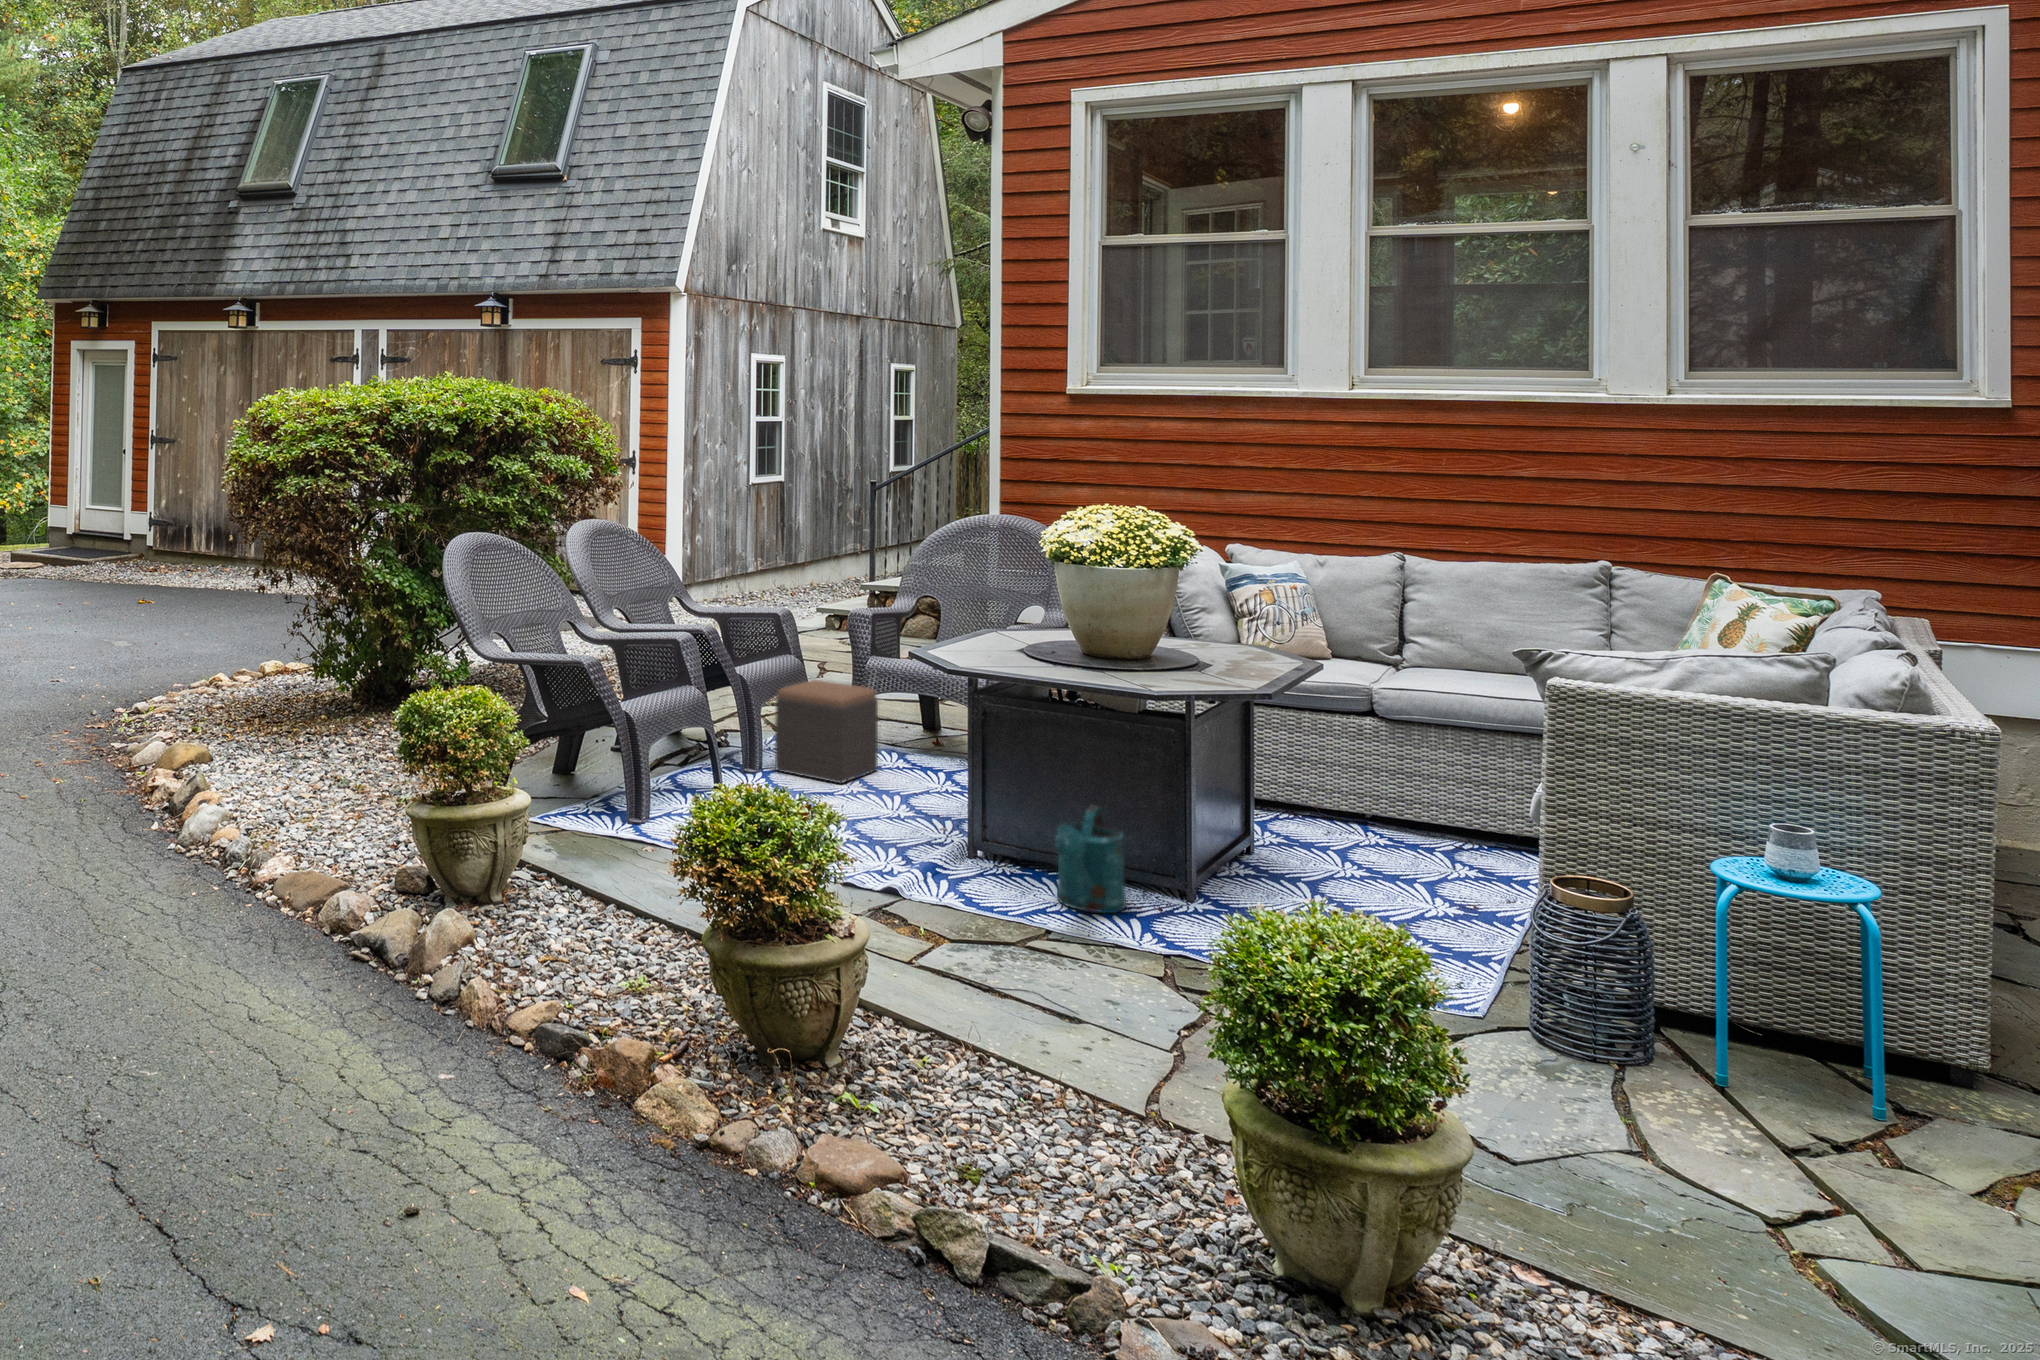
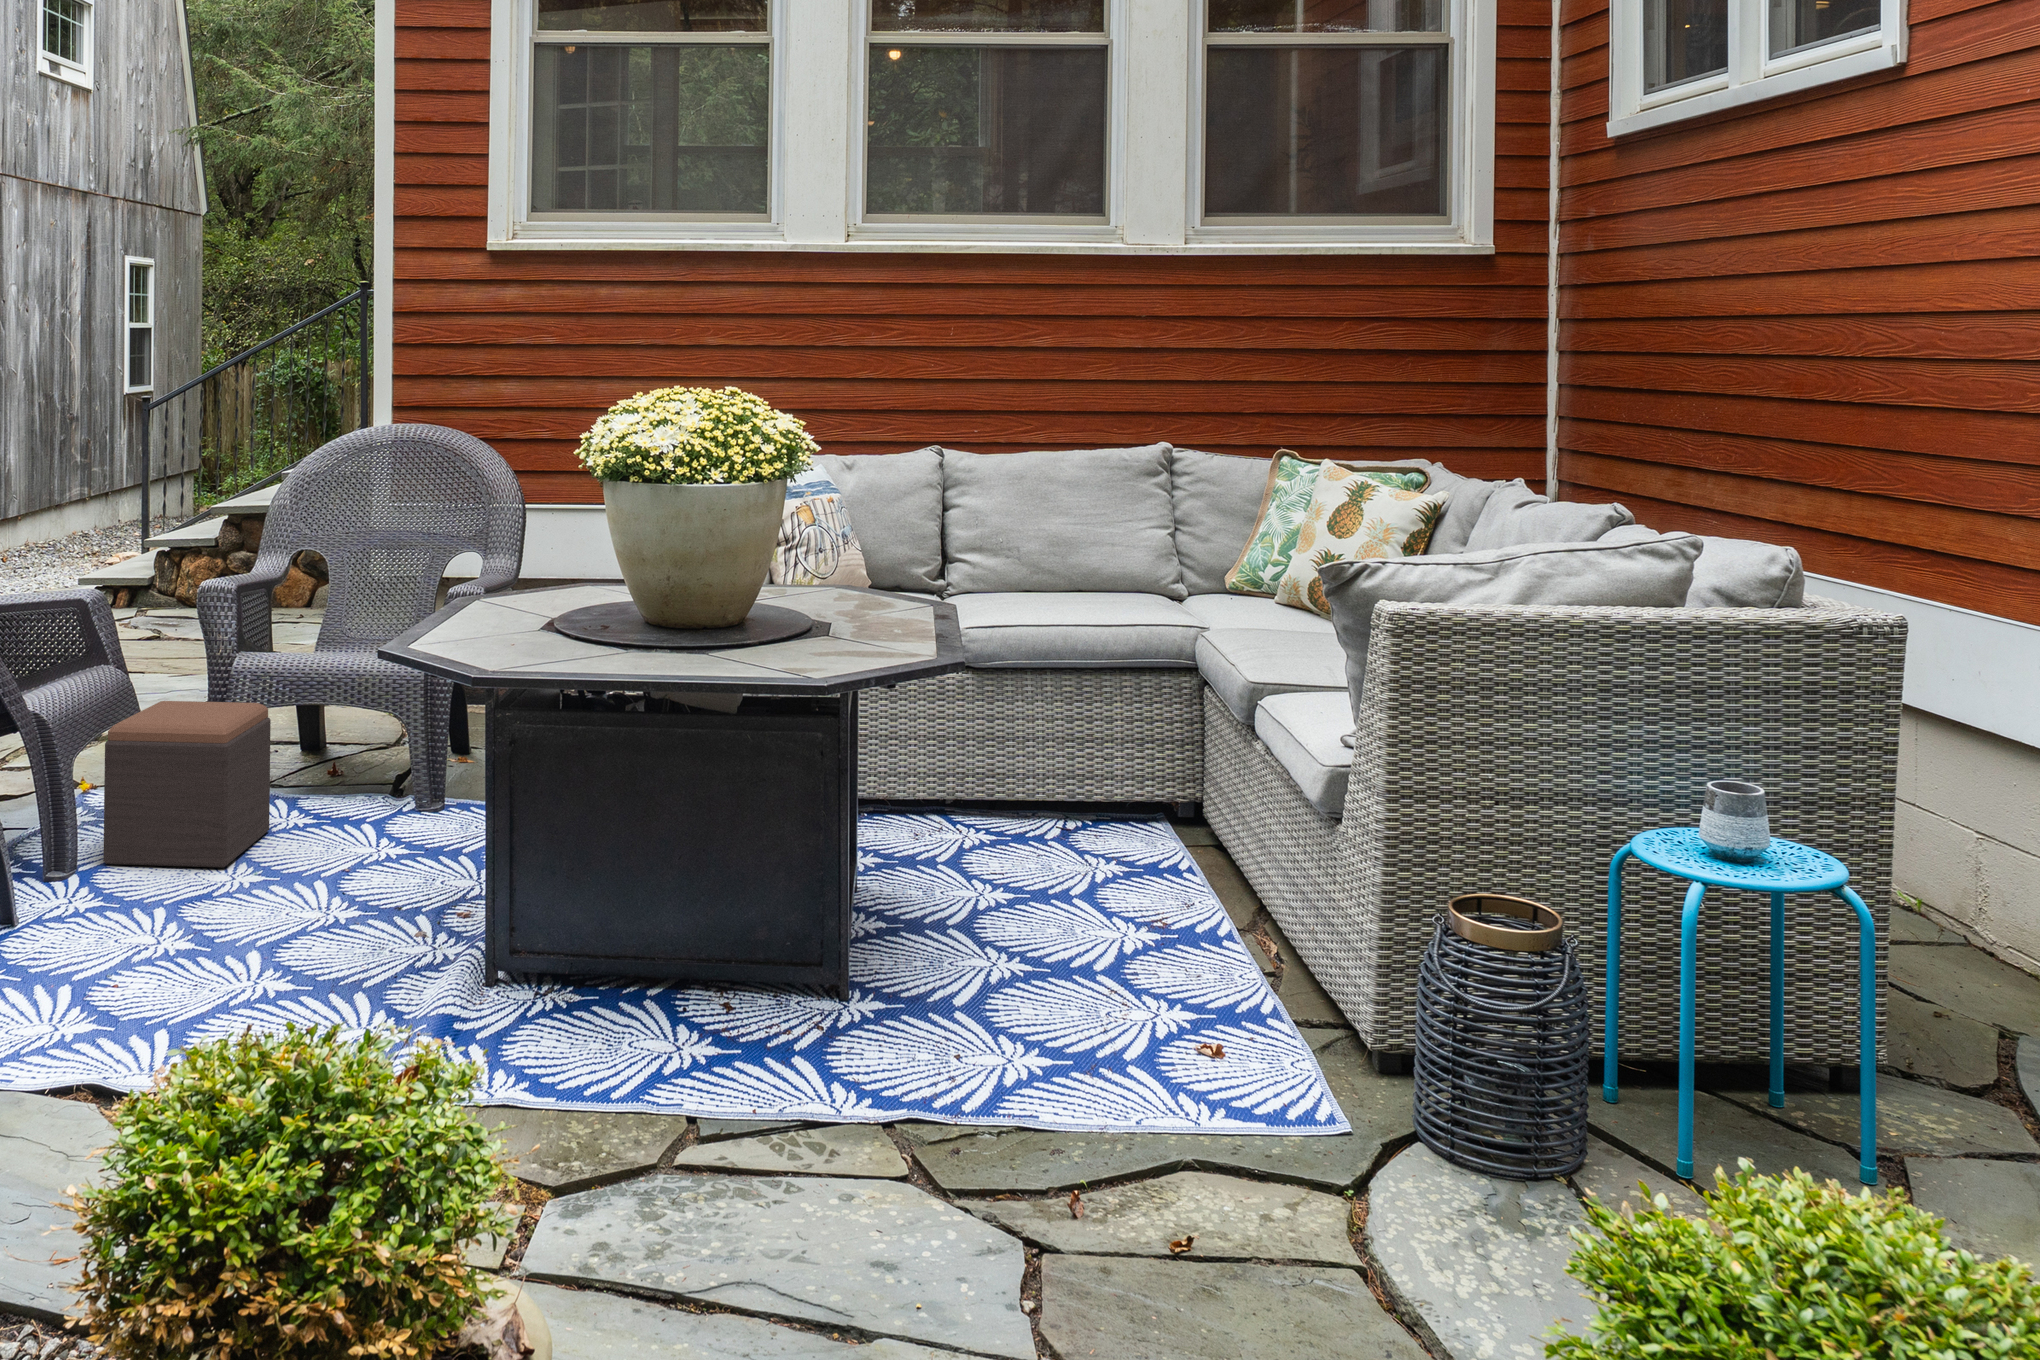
watering can: present [1055,805,1126,913] -> none [656,853,756,1032]

